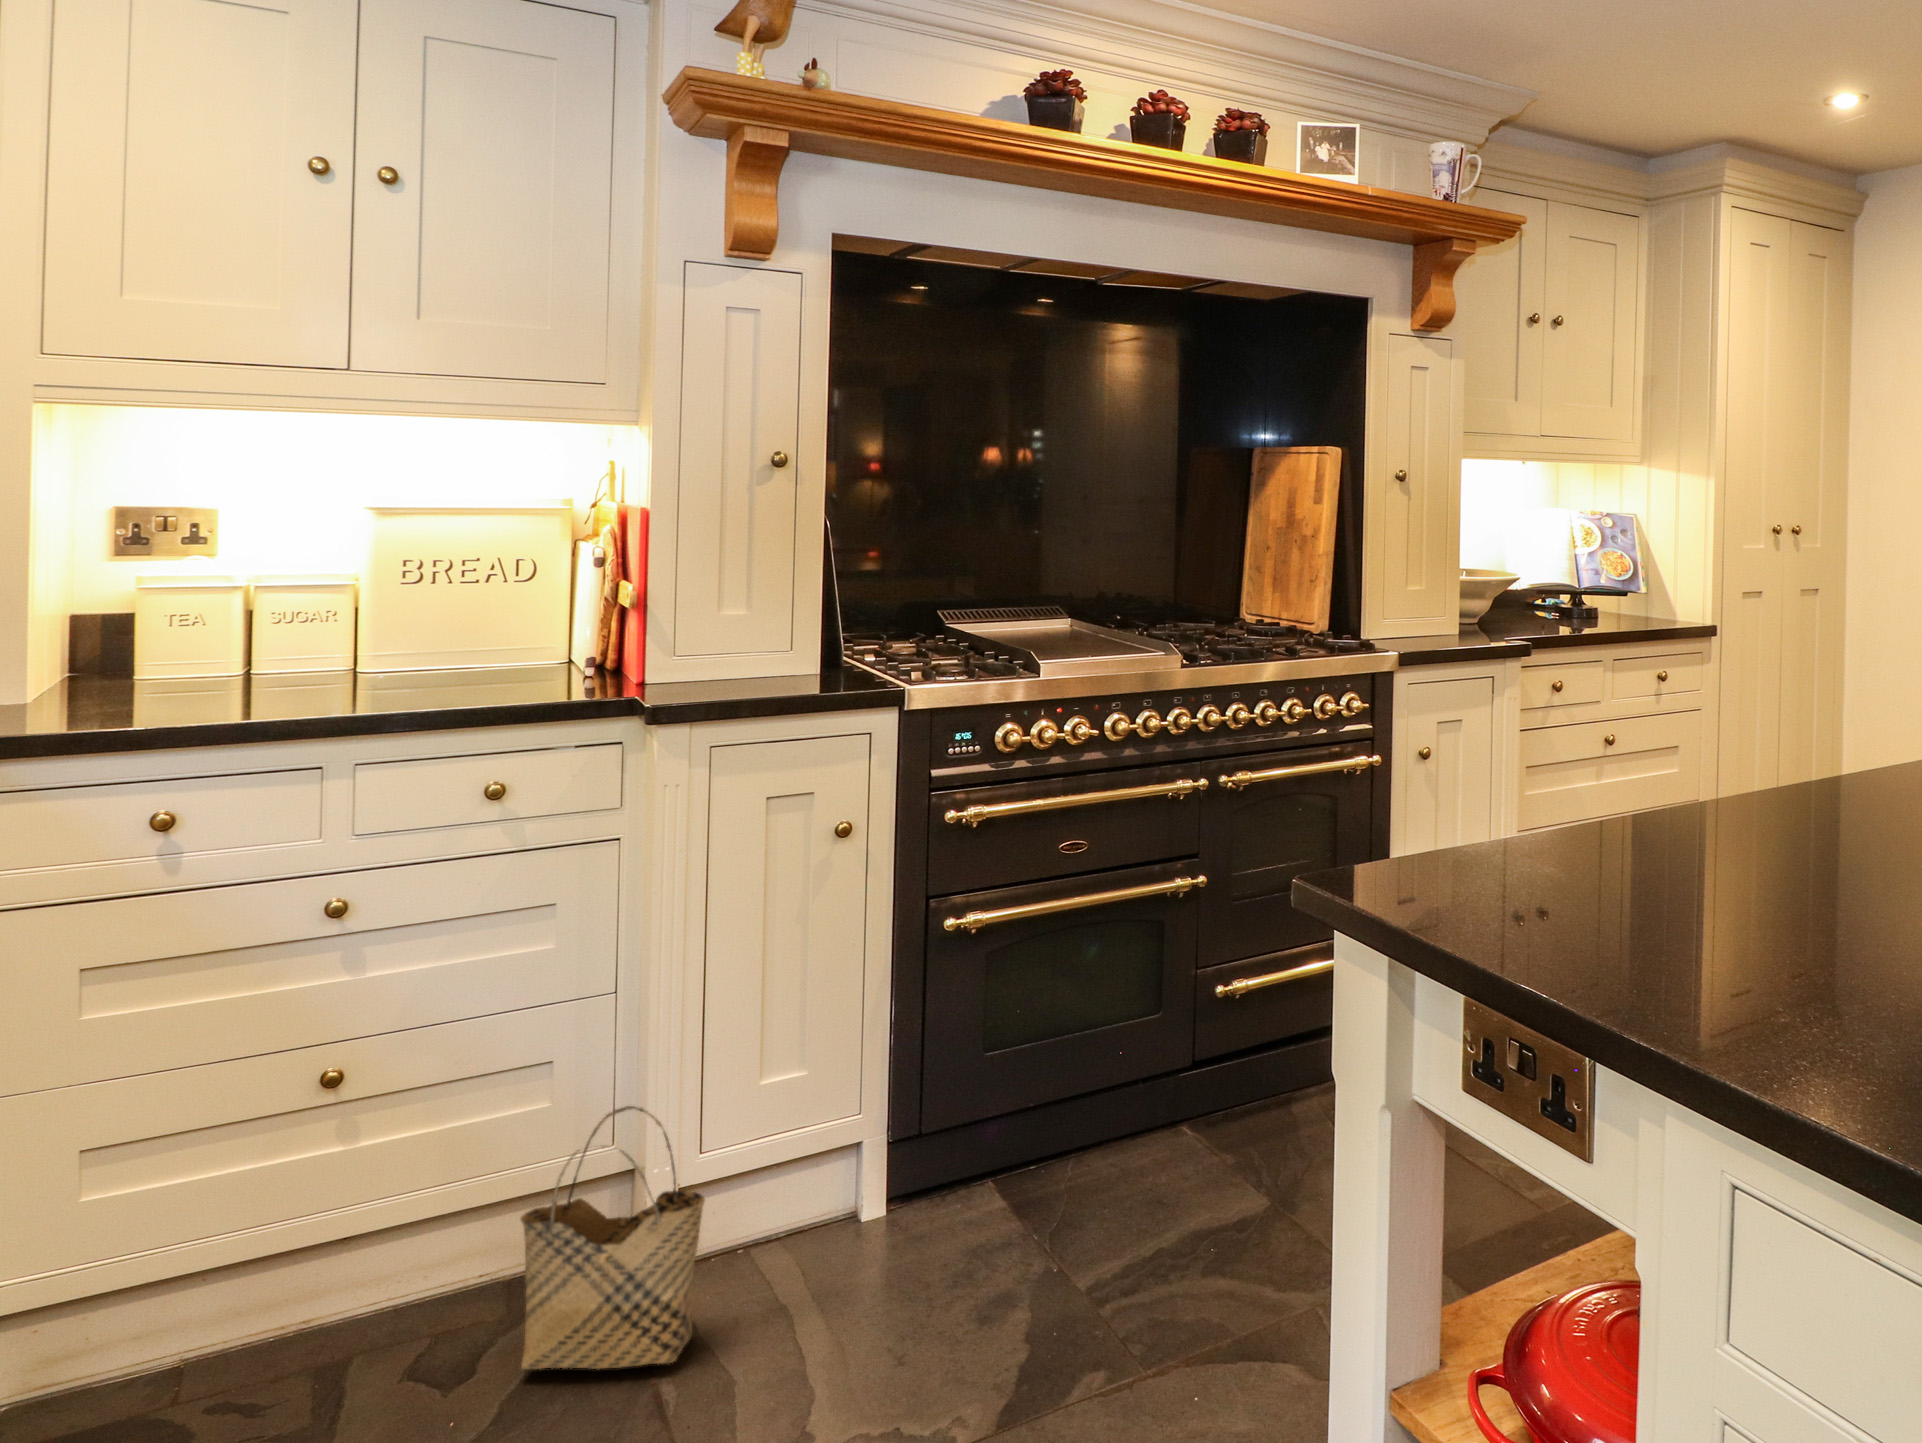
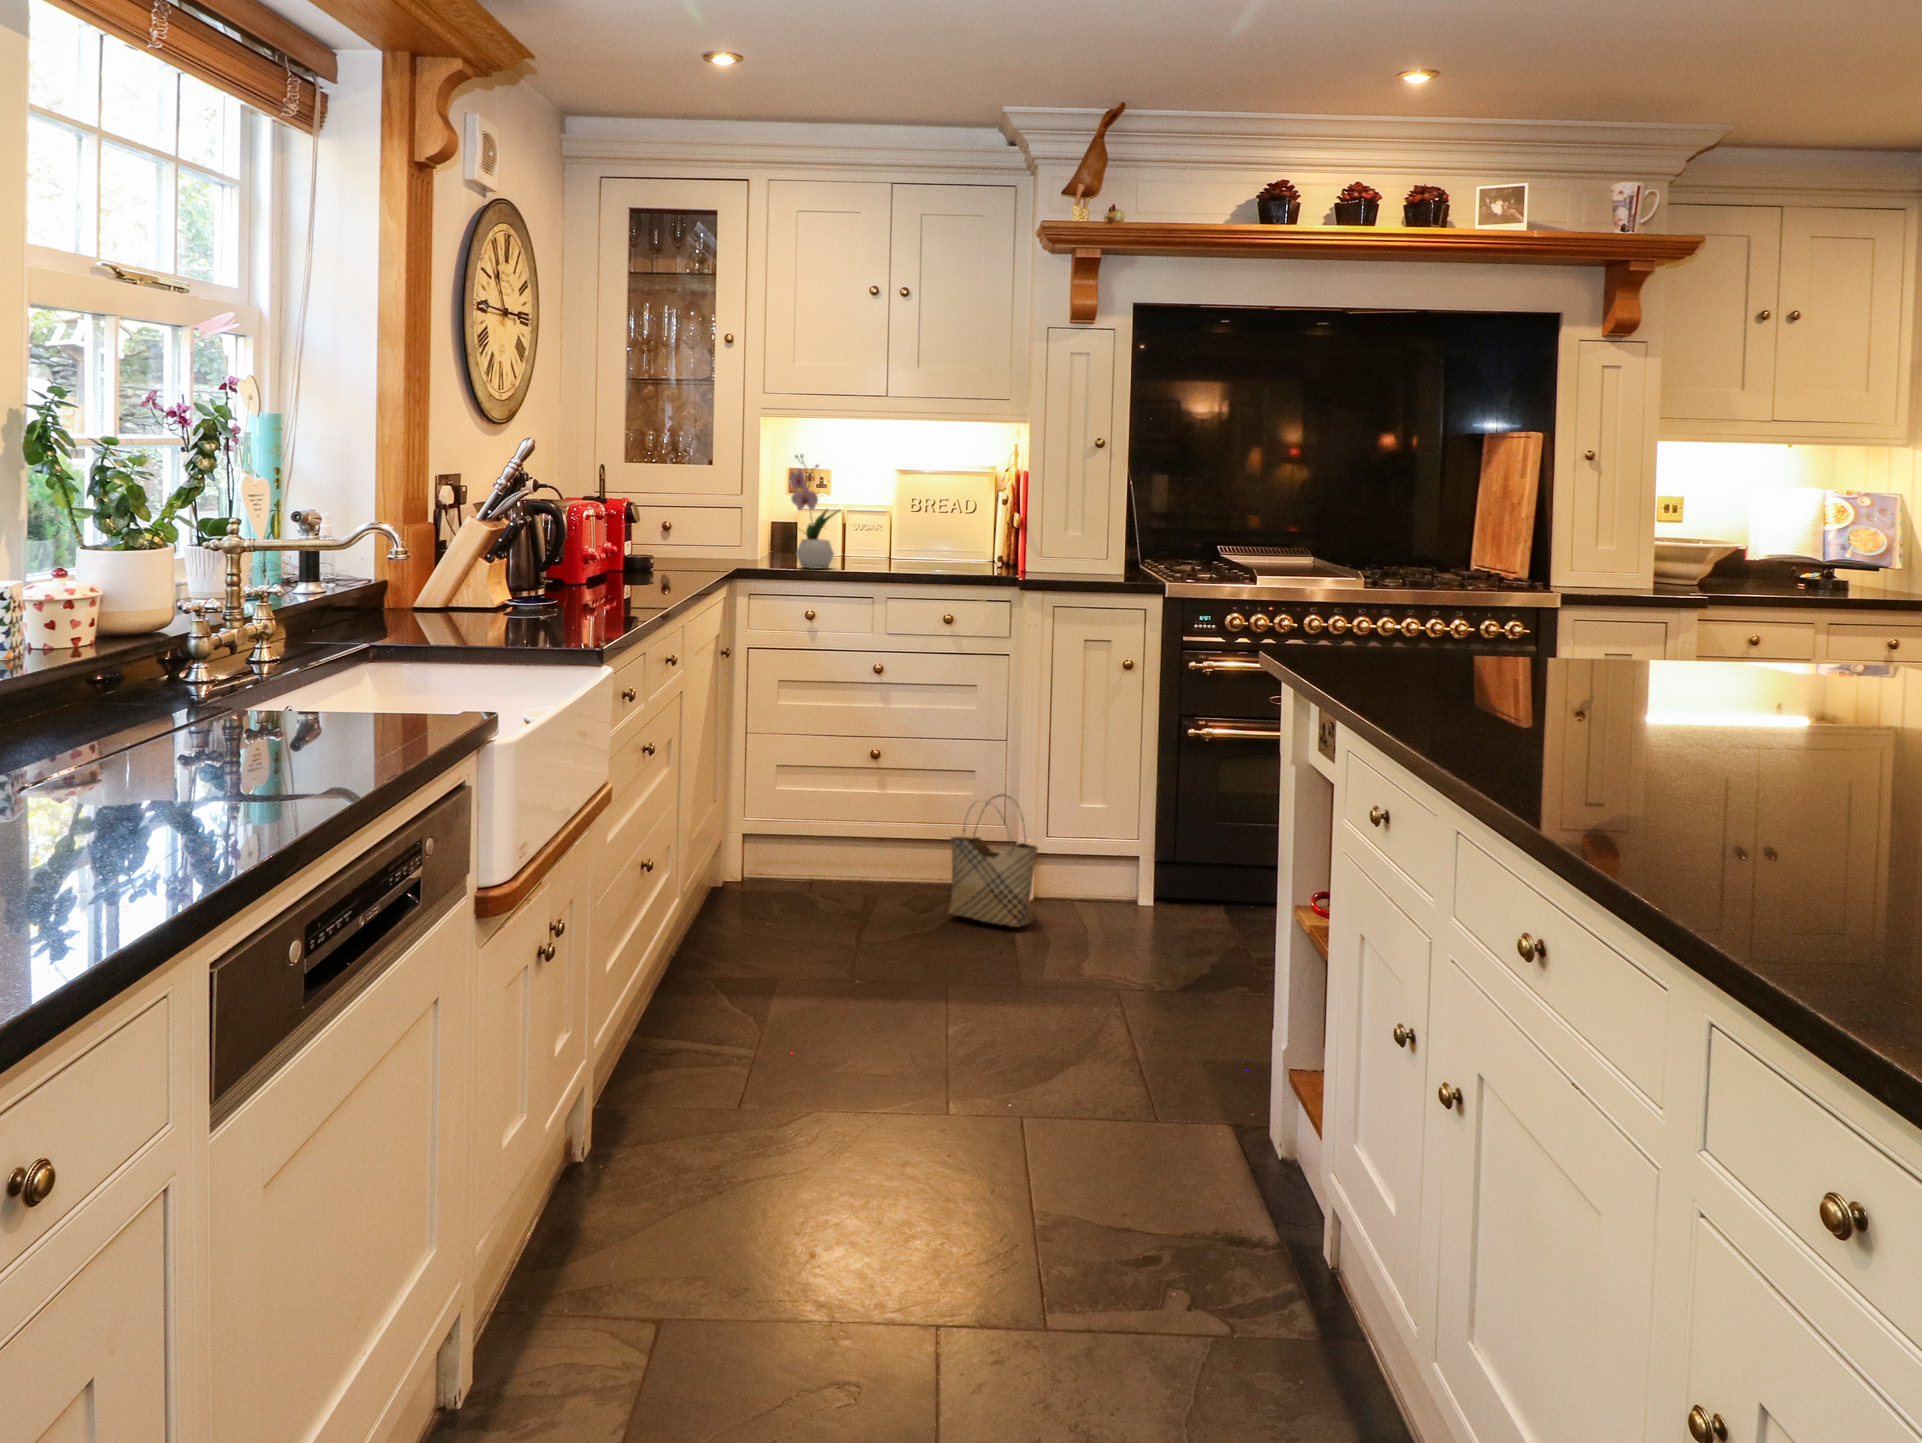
flower arrangement: none [113,480,247,715] -> present [789,455,837,569]

